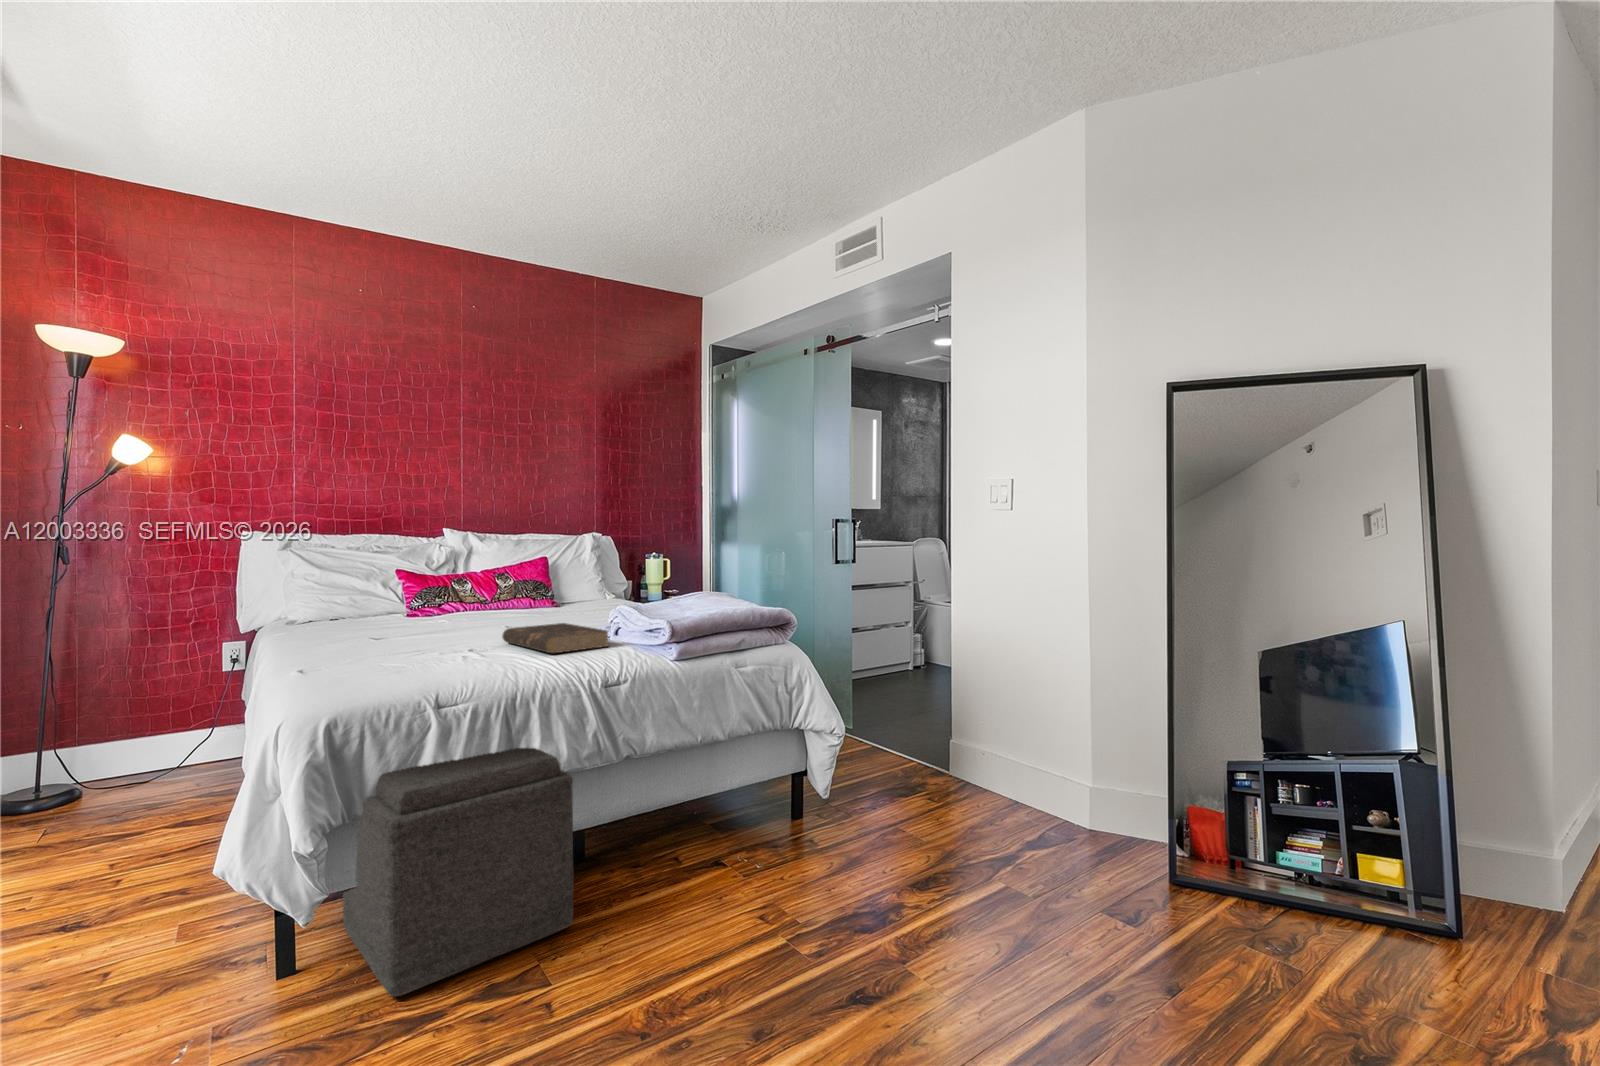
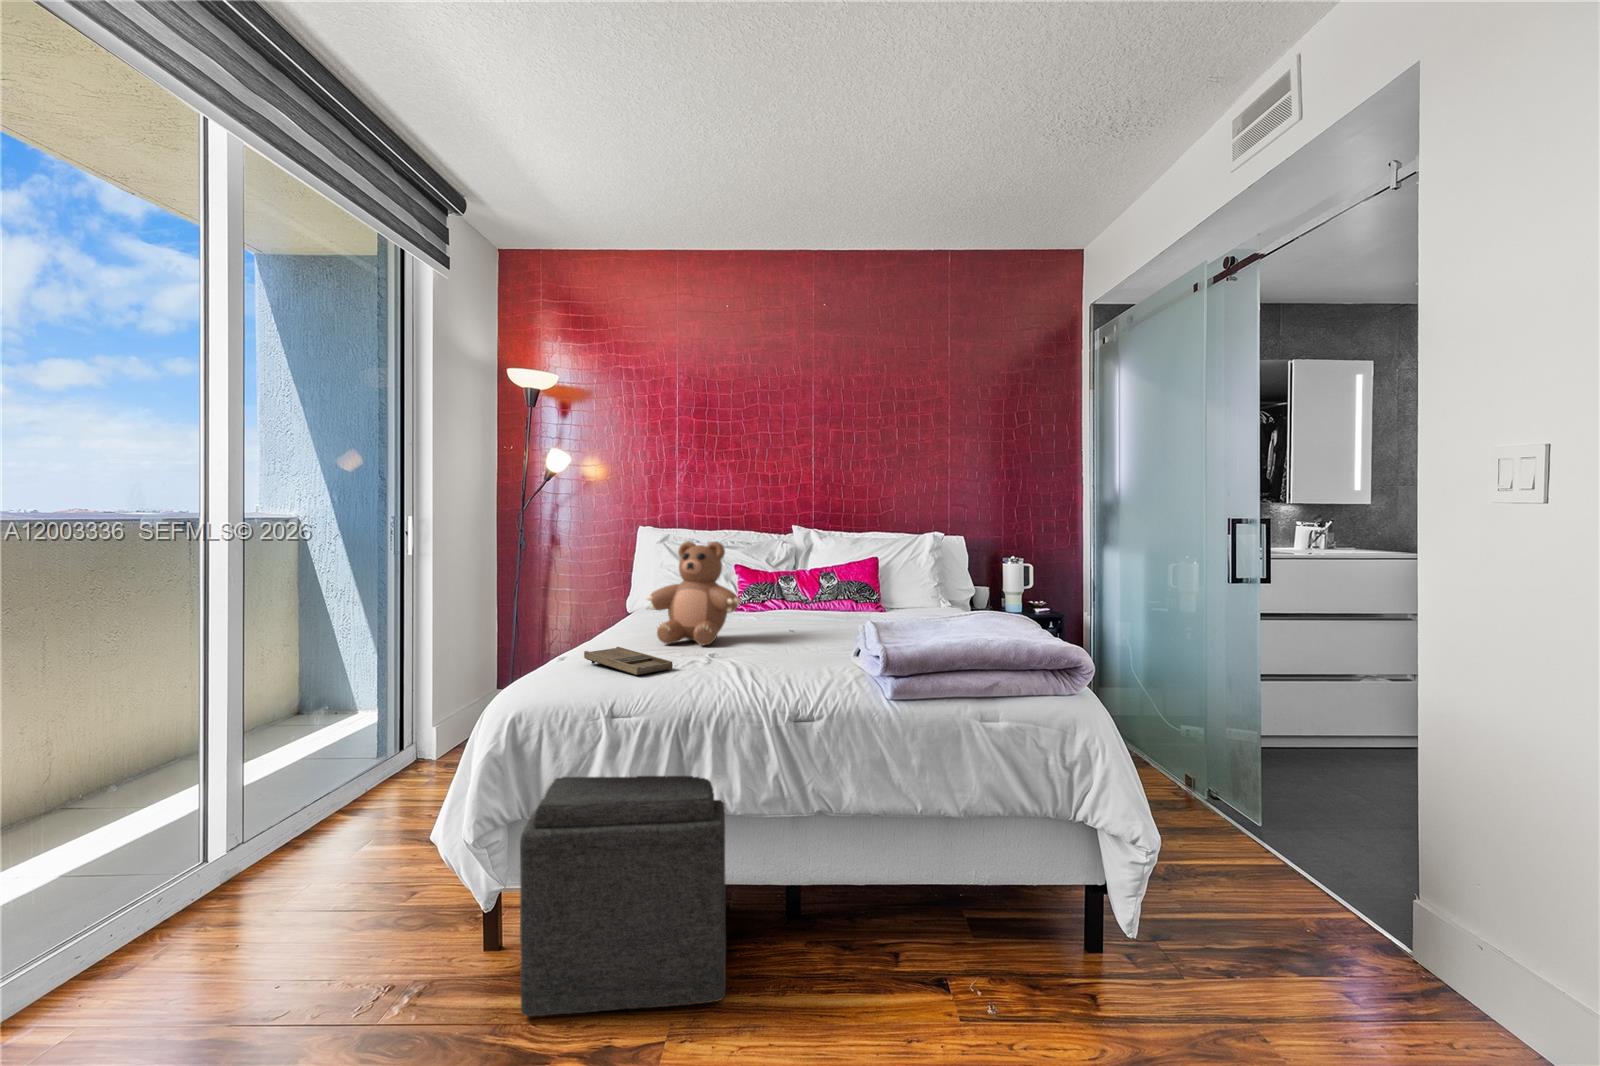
teddy bear: none [373,542,486,645] -> present [647,541,741,645]
book: present [502,623,608,653] -> none [741,635,829,672]
tray: none [354,648,465,667] -> present [584,647,673,675]

